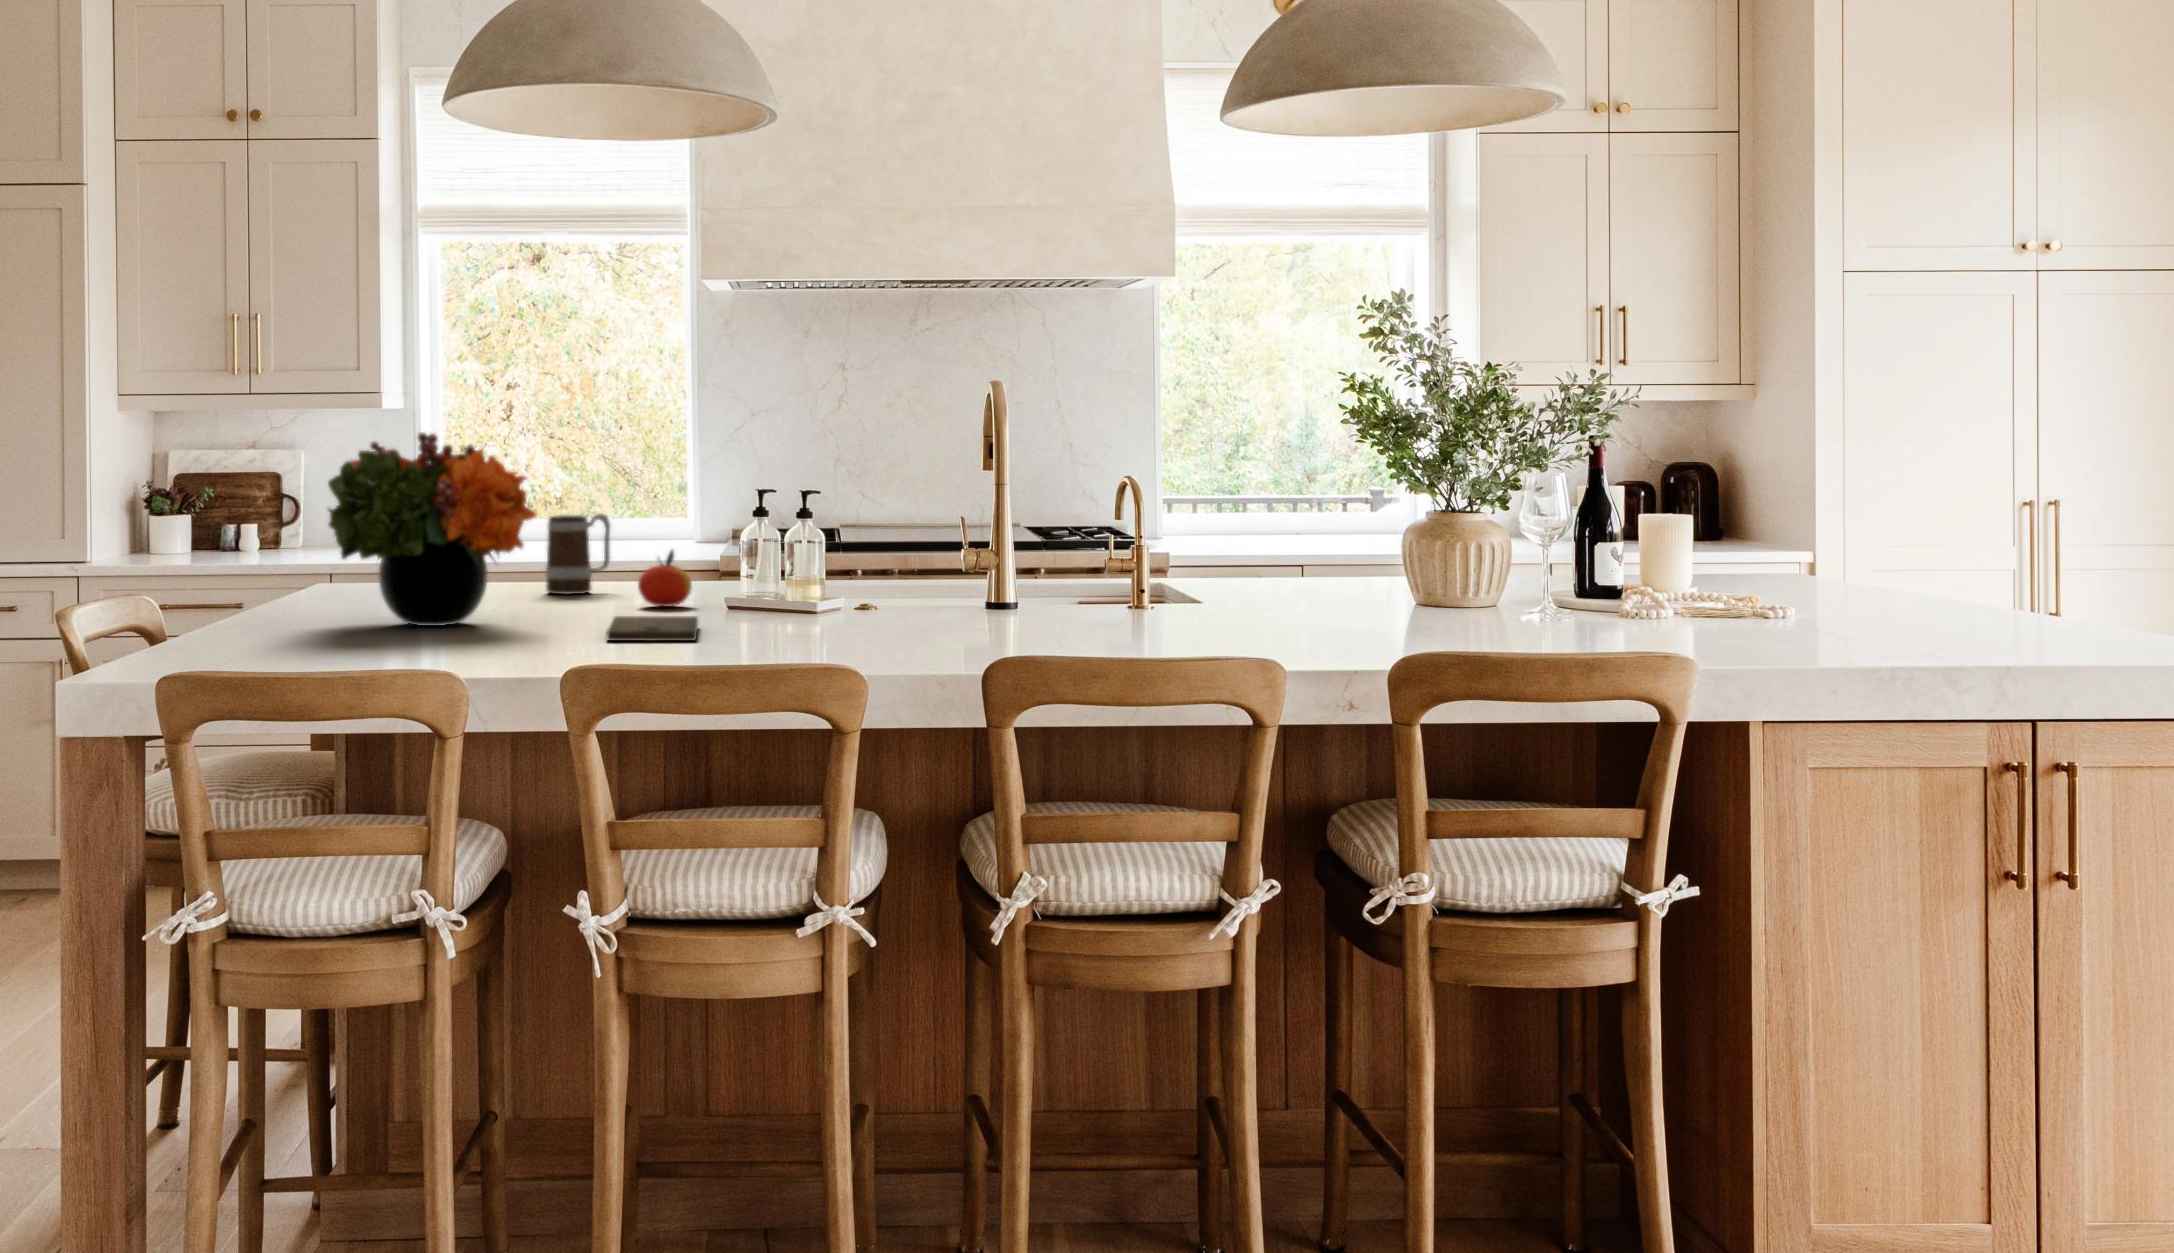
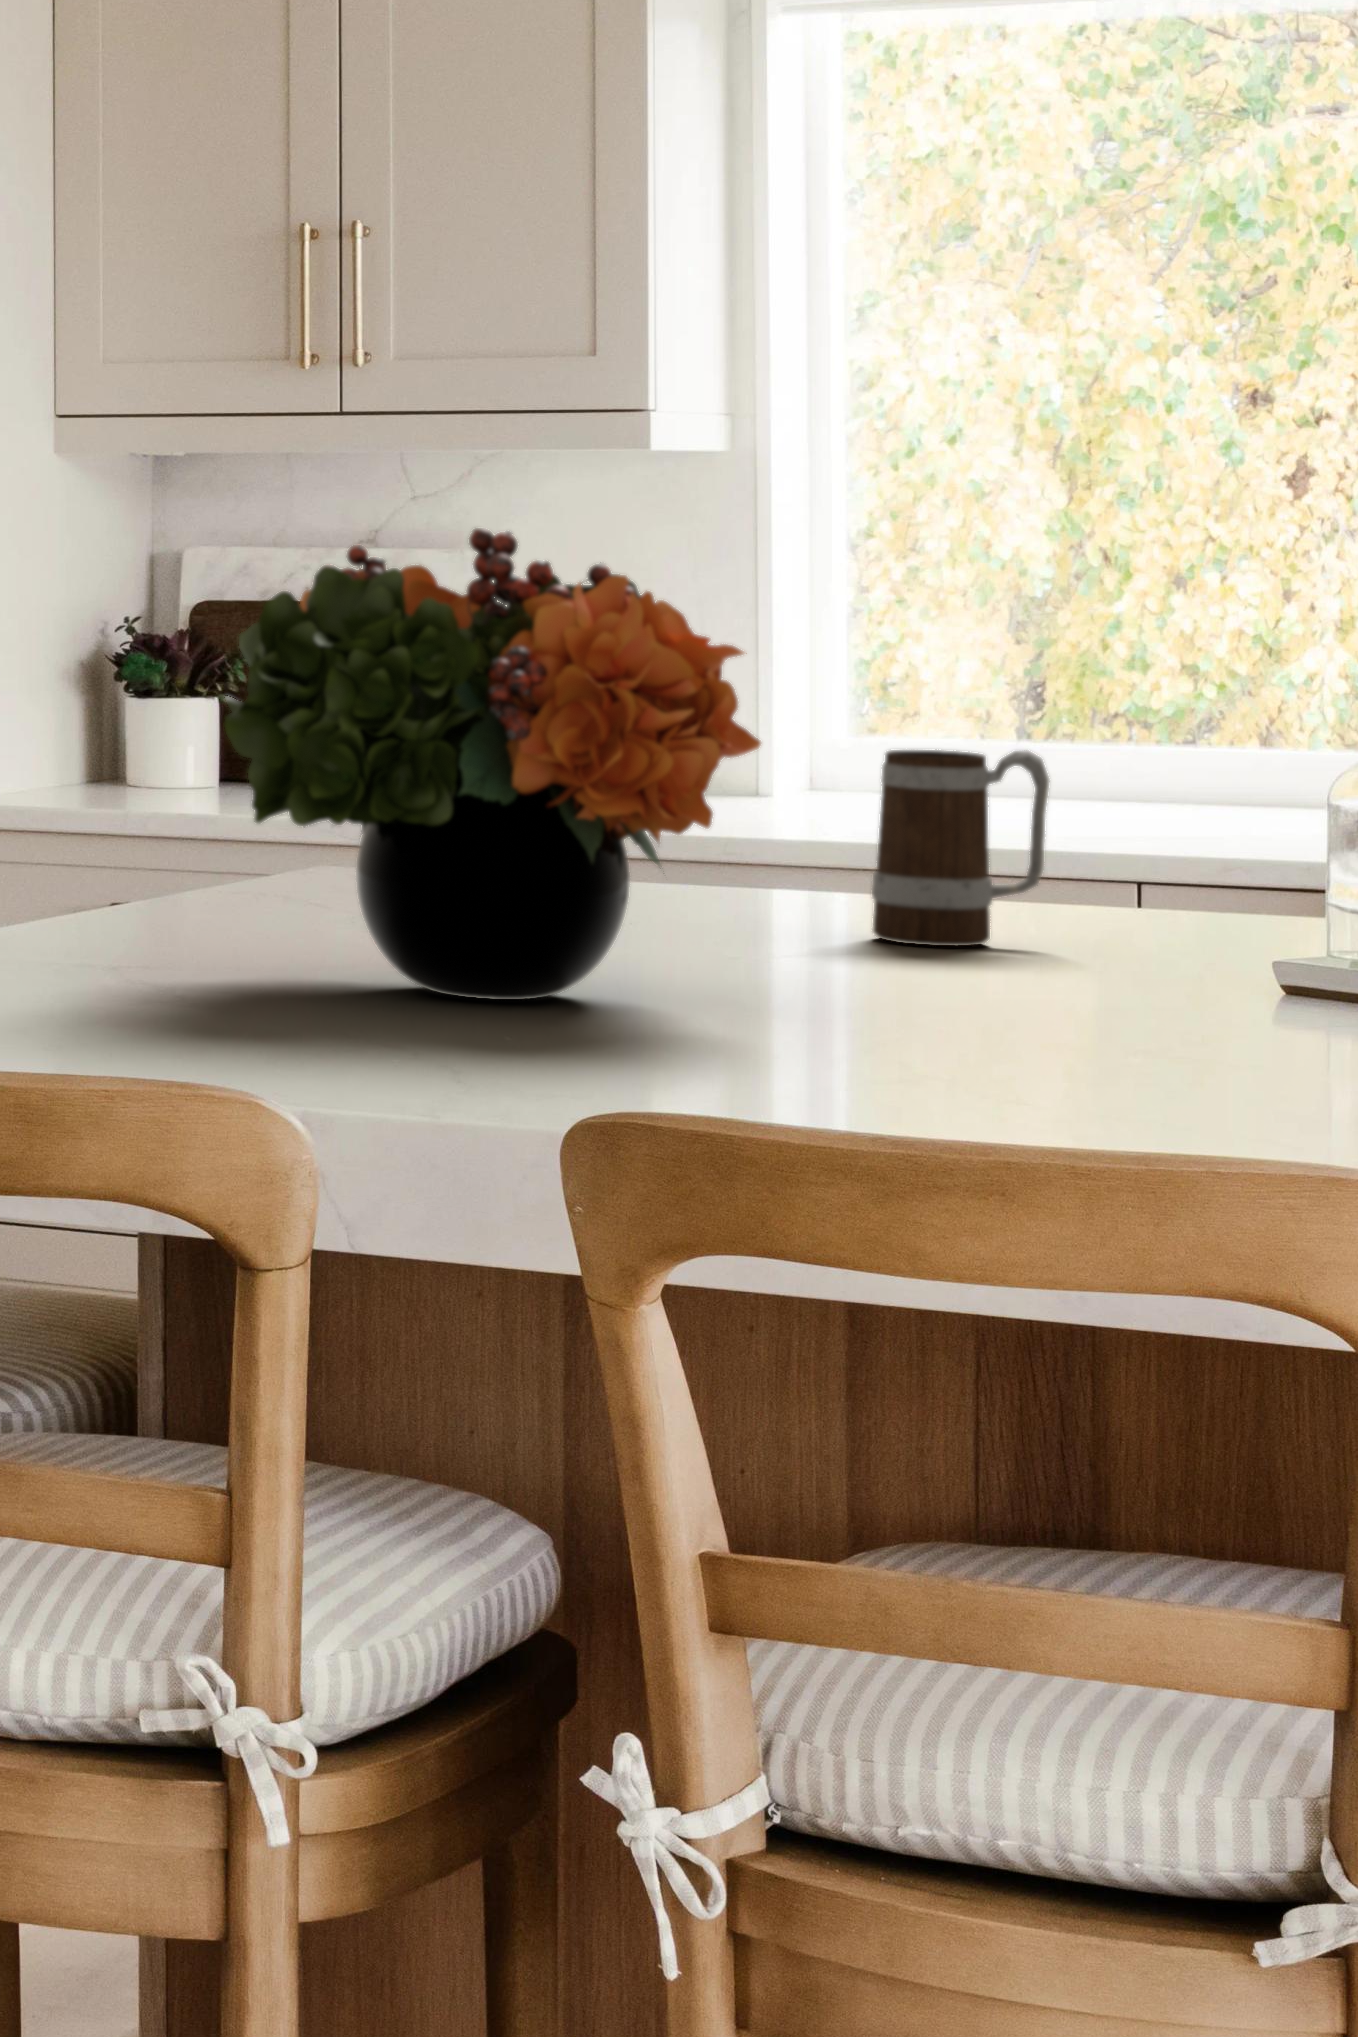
apple: present [638,550,692,607] -> none [1069,852,1217,998]
cutting board: present [606,616,698,641] -> none [869,1015,1165,1100]

